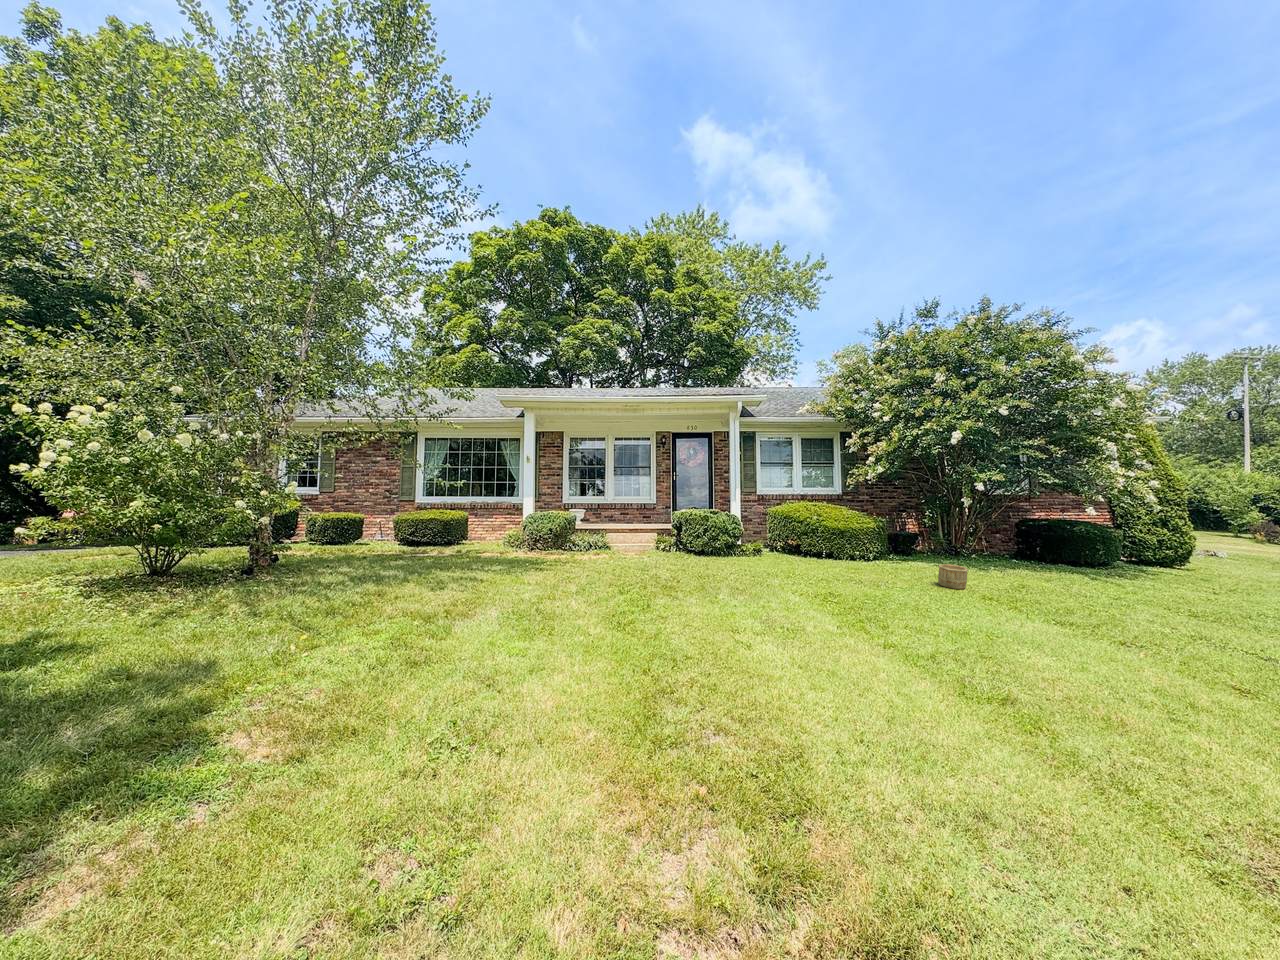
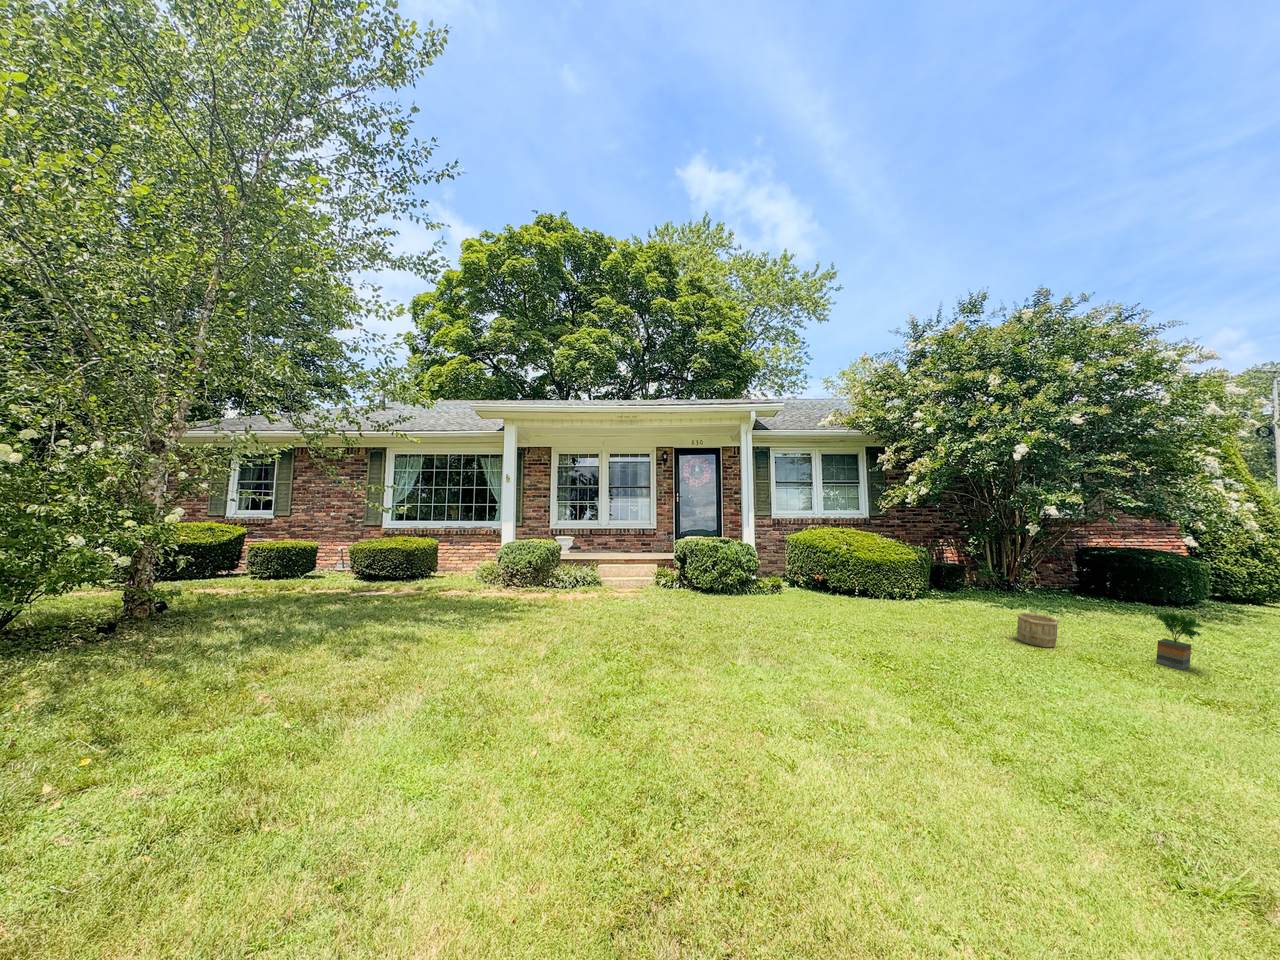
potted tree: none [1036,561,1070,603] -> present [1156,613,1202,670]

